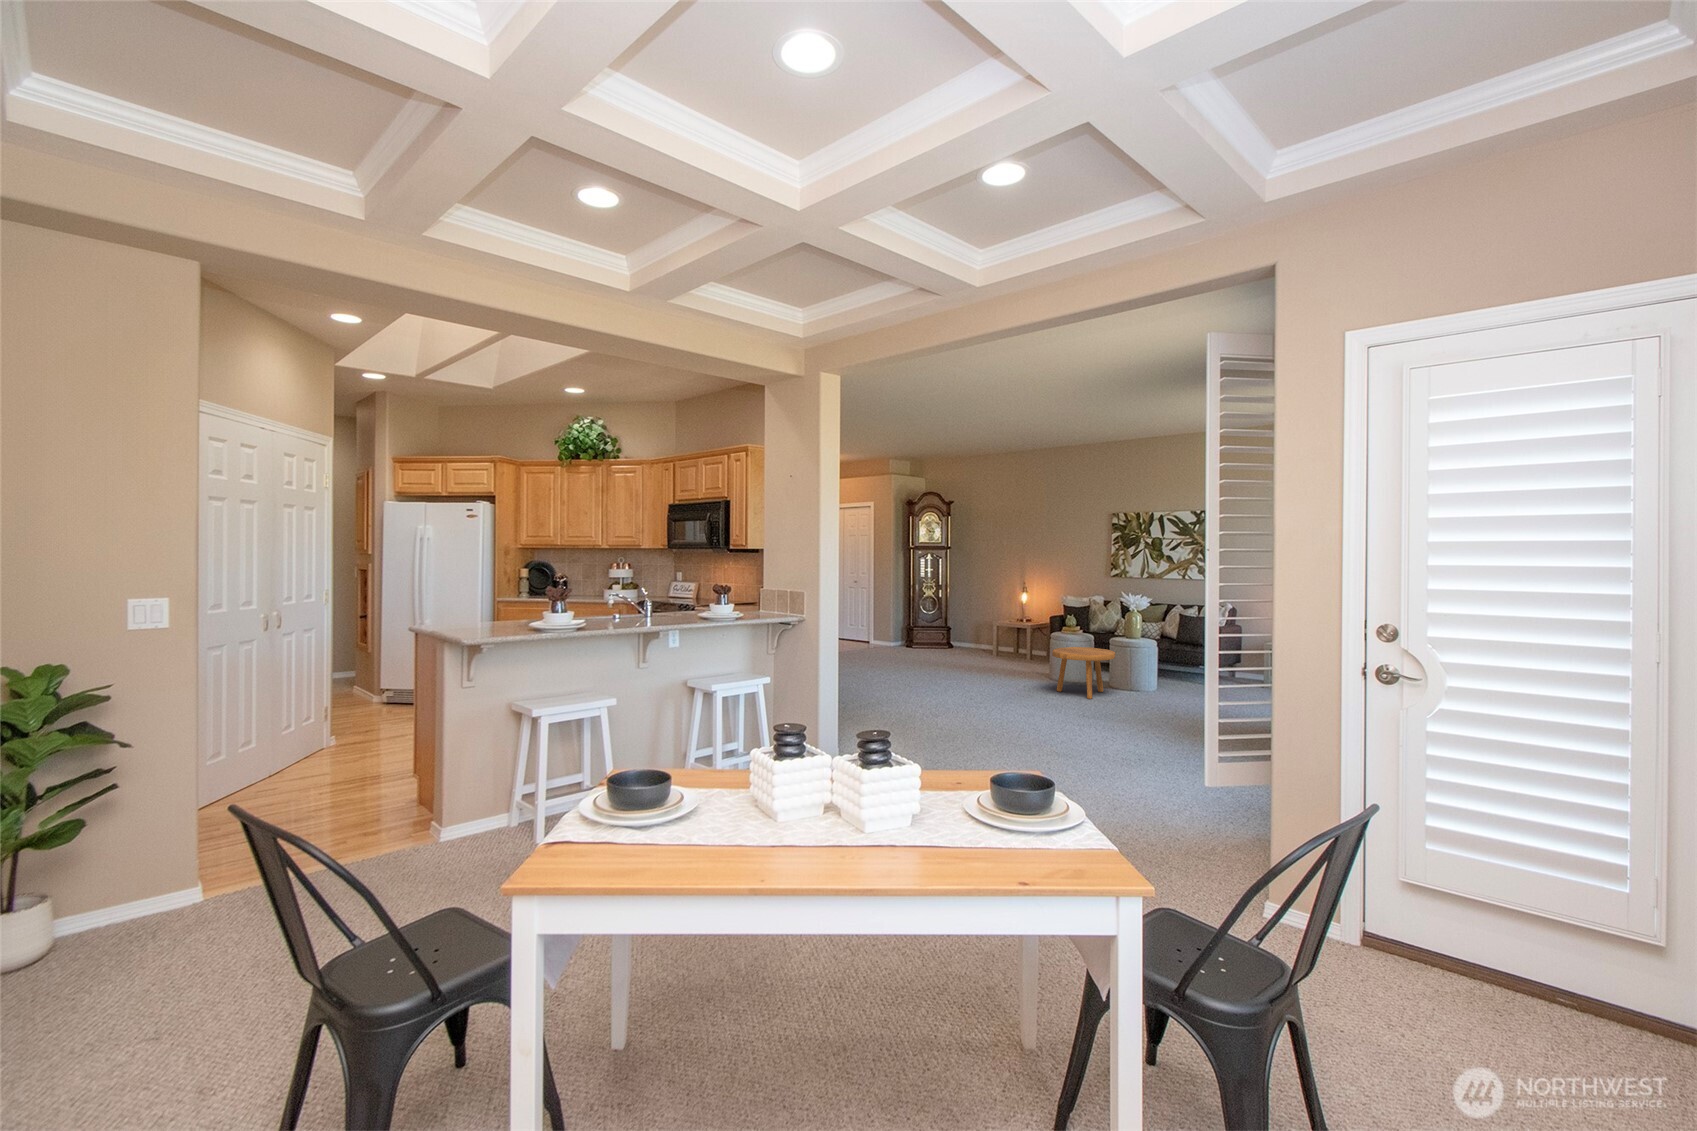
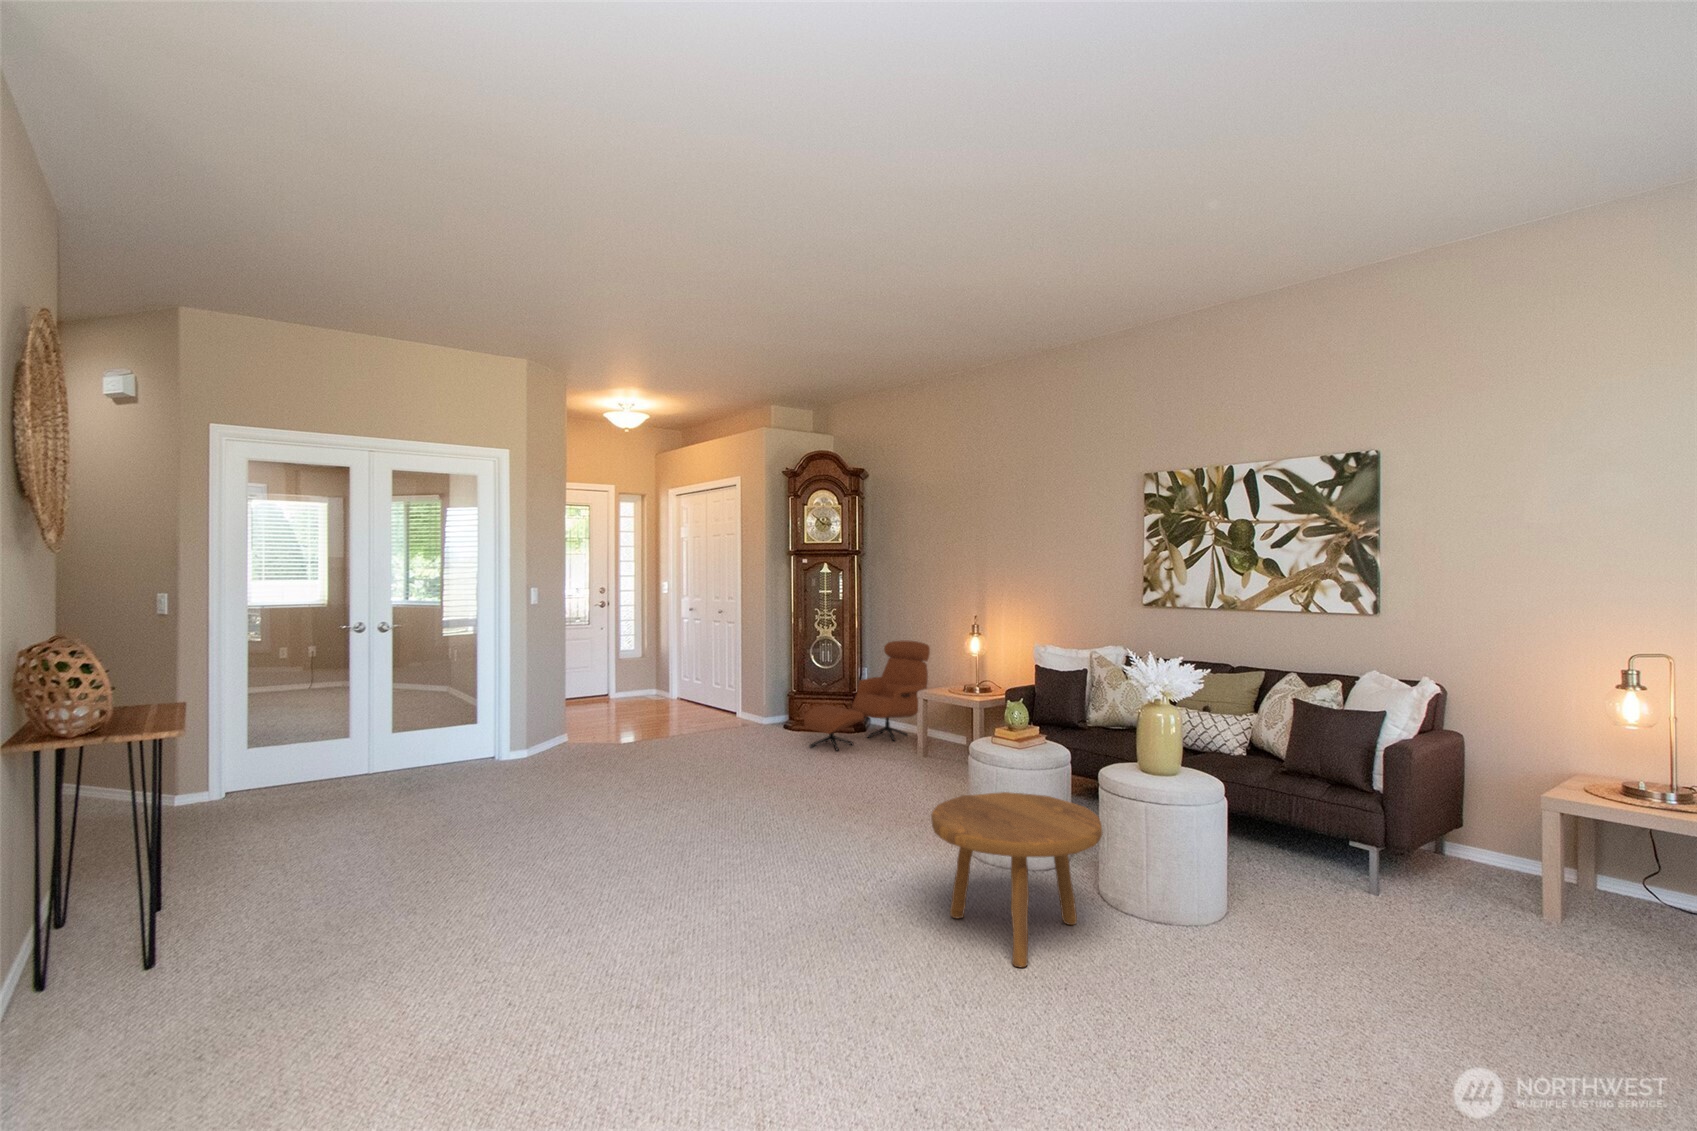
armchair: none [929,597,991,653] -> present [804,640,930,751]

